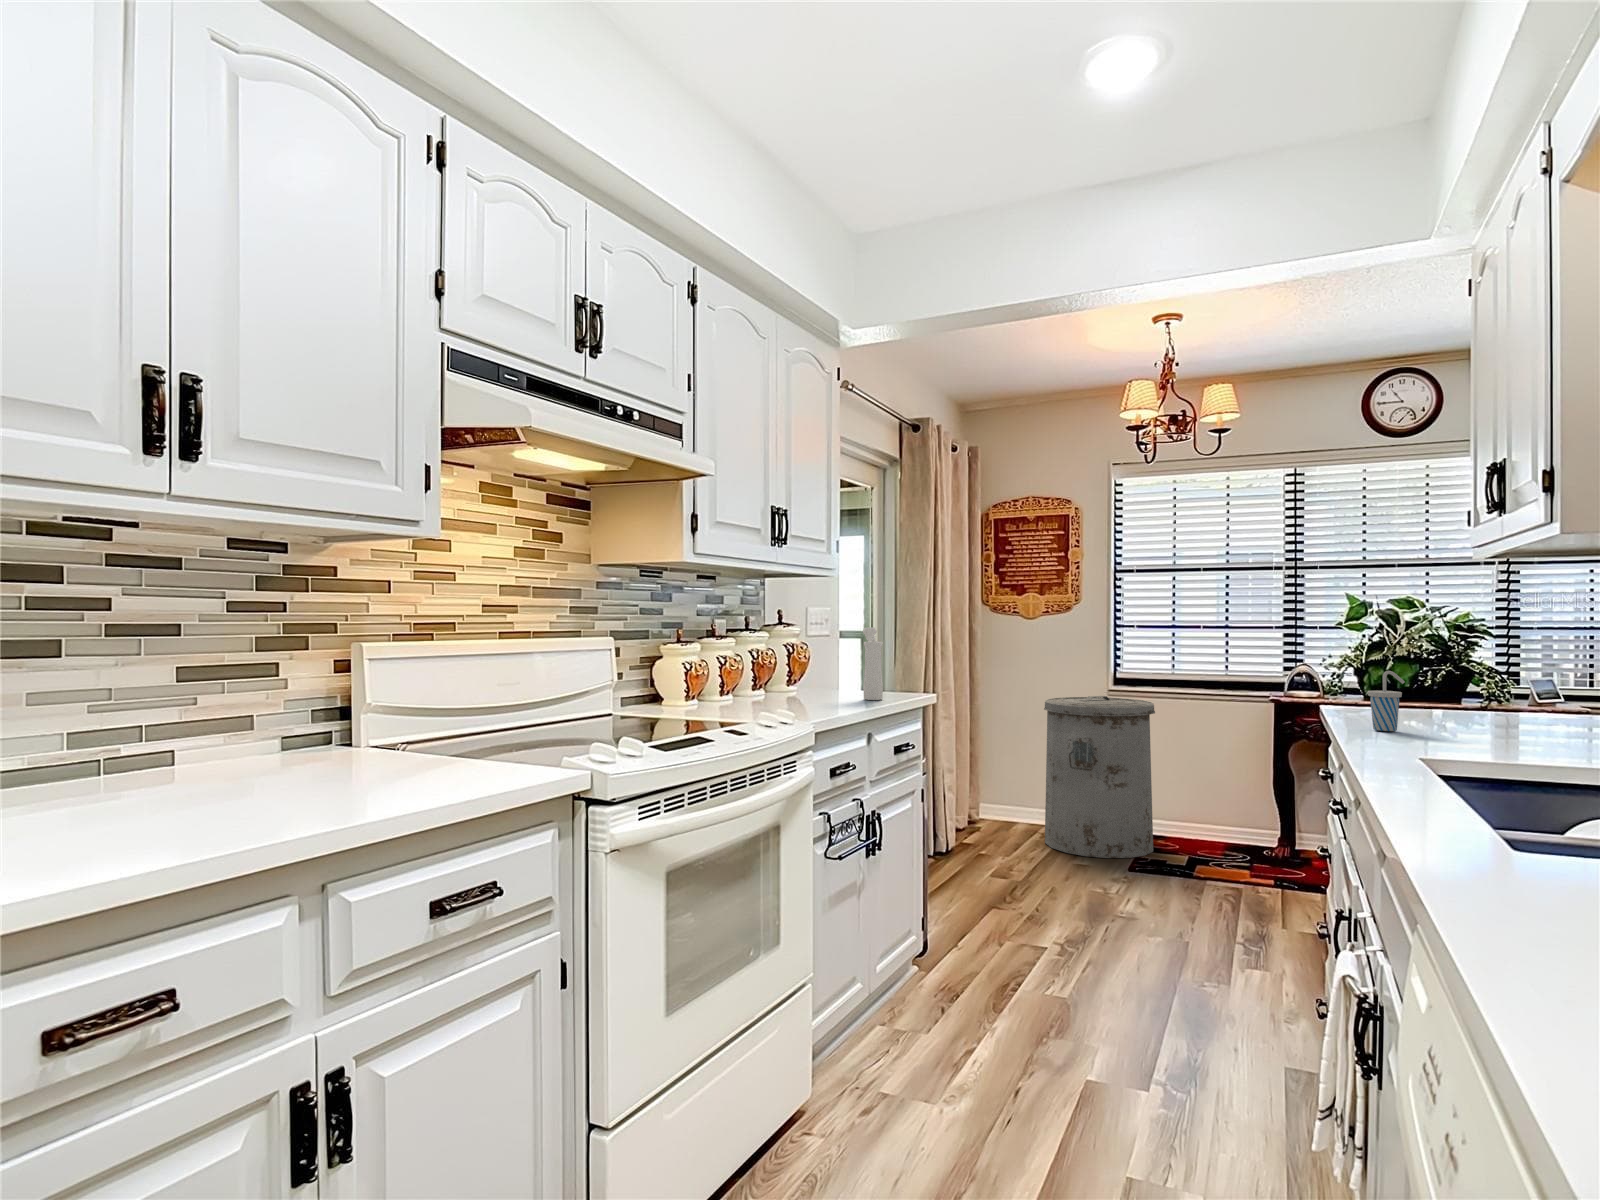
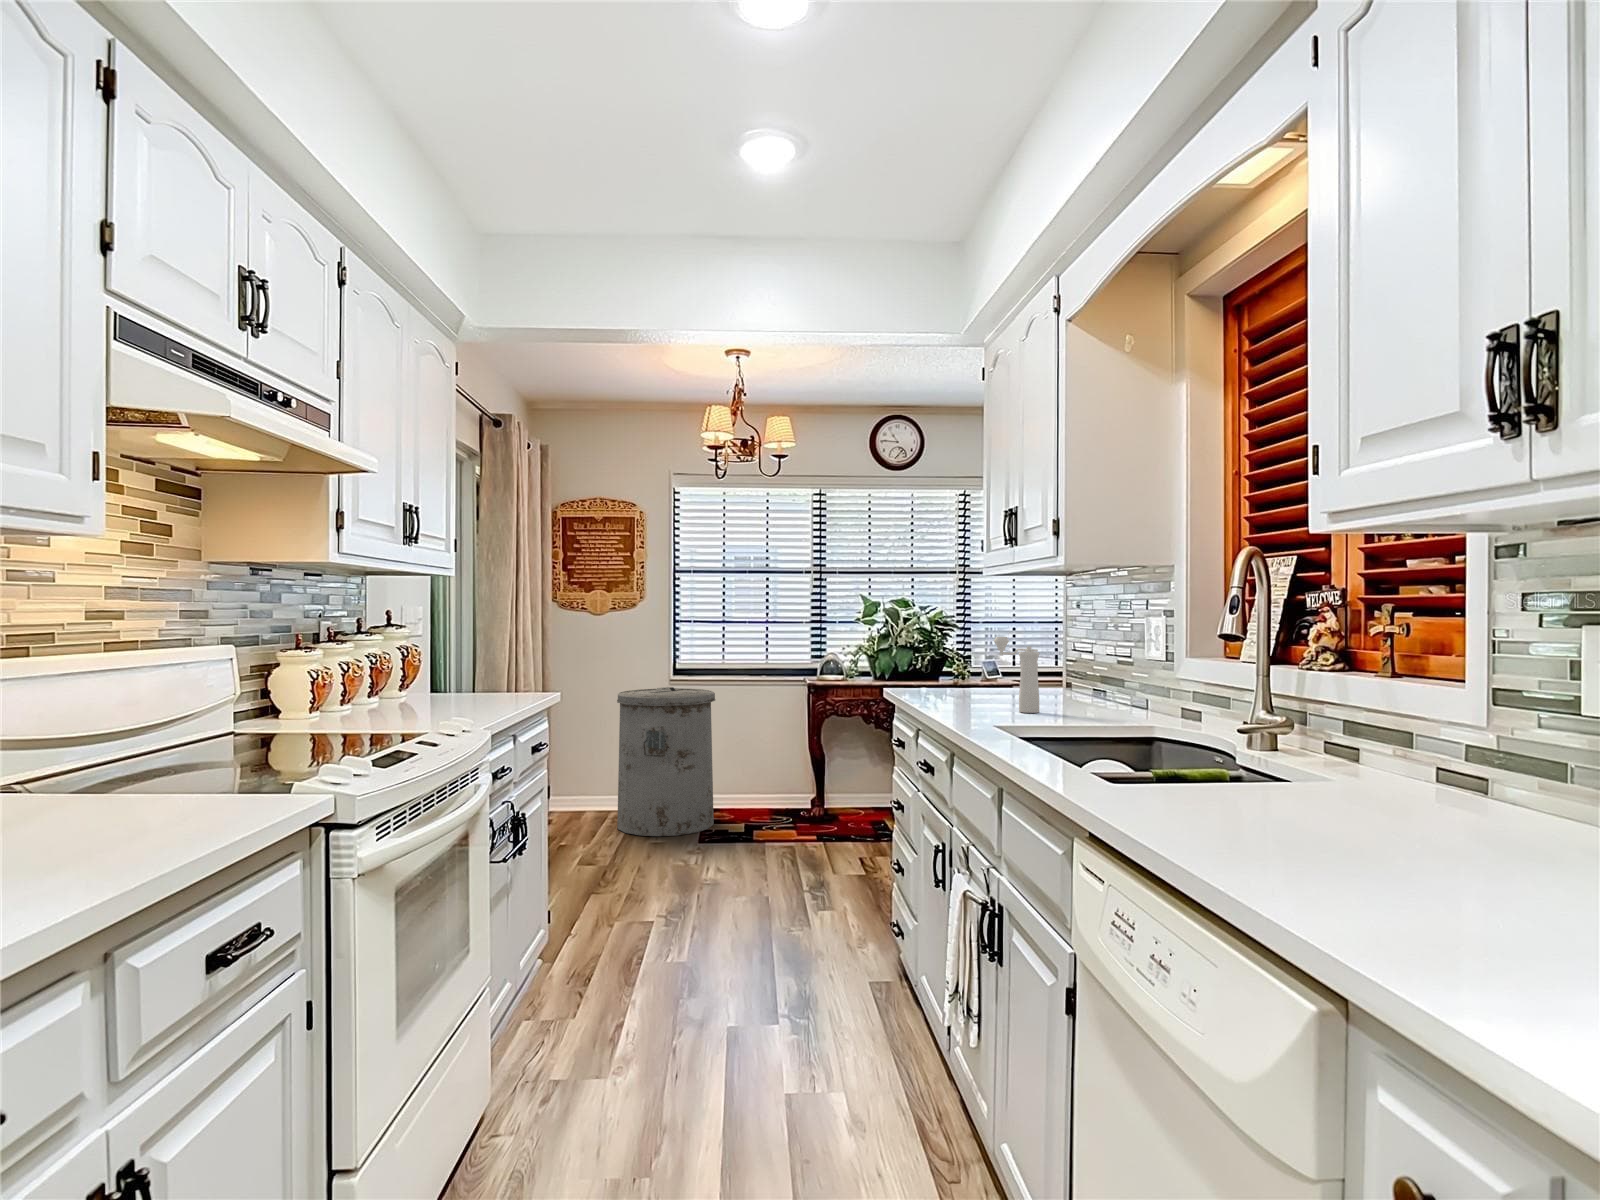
pepper mill: present [863,627,883,700] -> present [994,637,1039,713]
cup: present [1368,671,1405,731] -> none [922,658,946,704]

